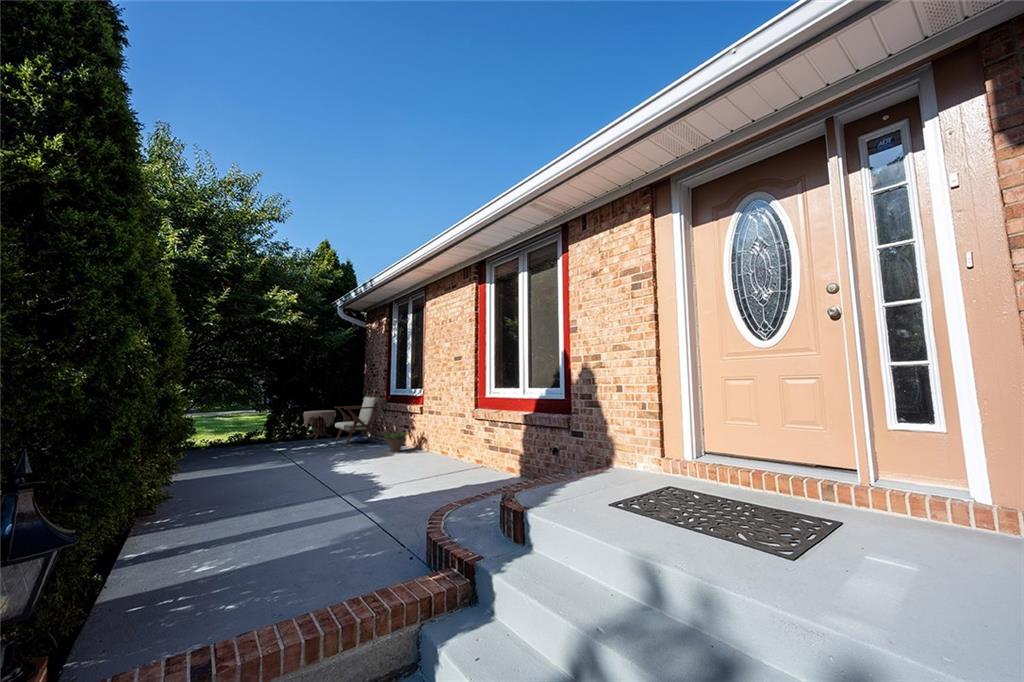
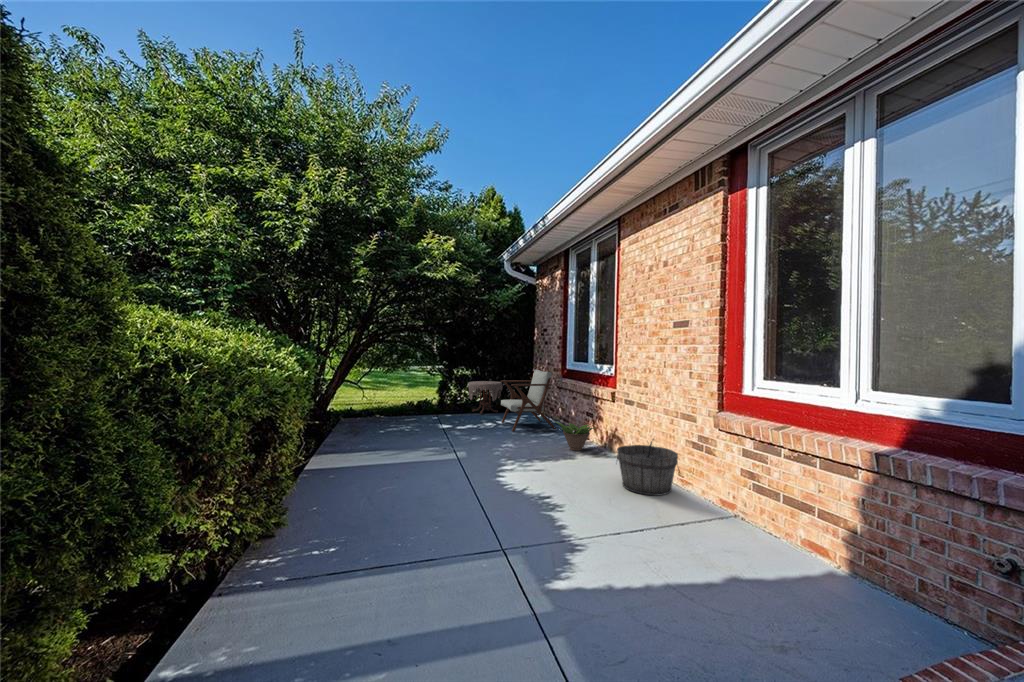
wooden bucket: none [418,430,457,465] -> present [617,439,679,495]

